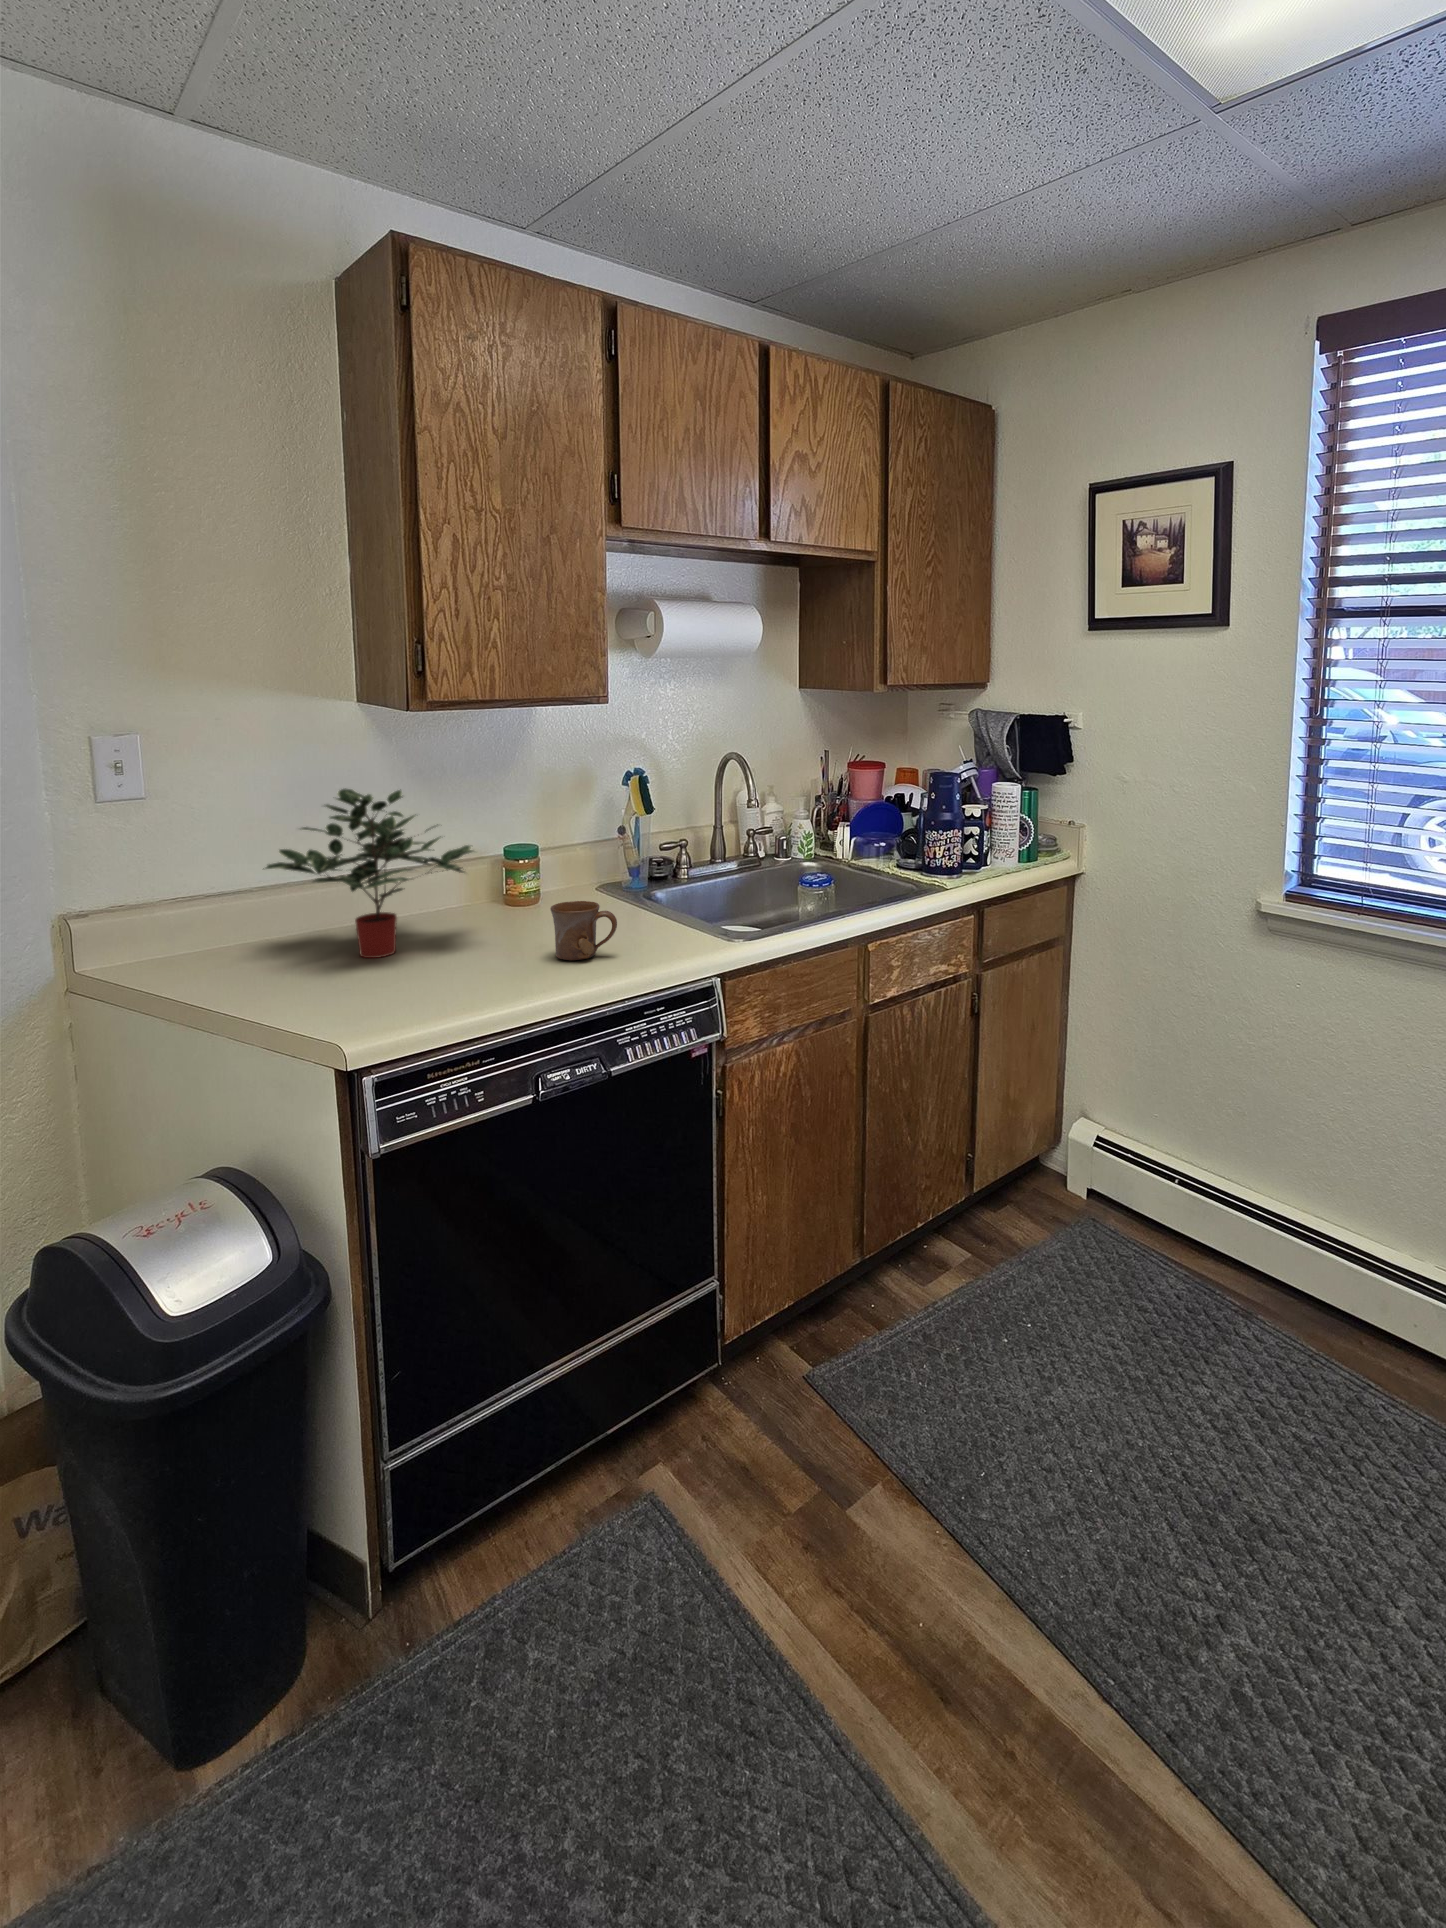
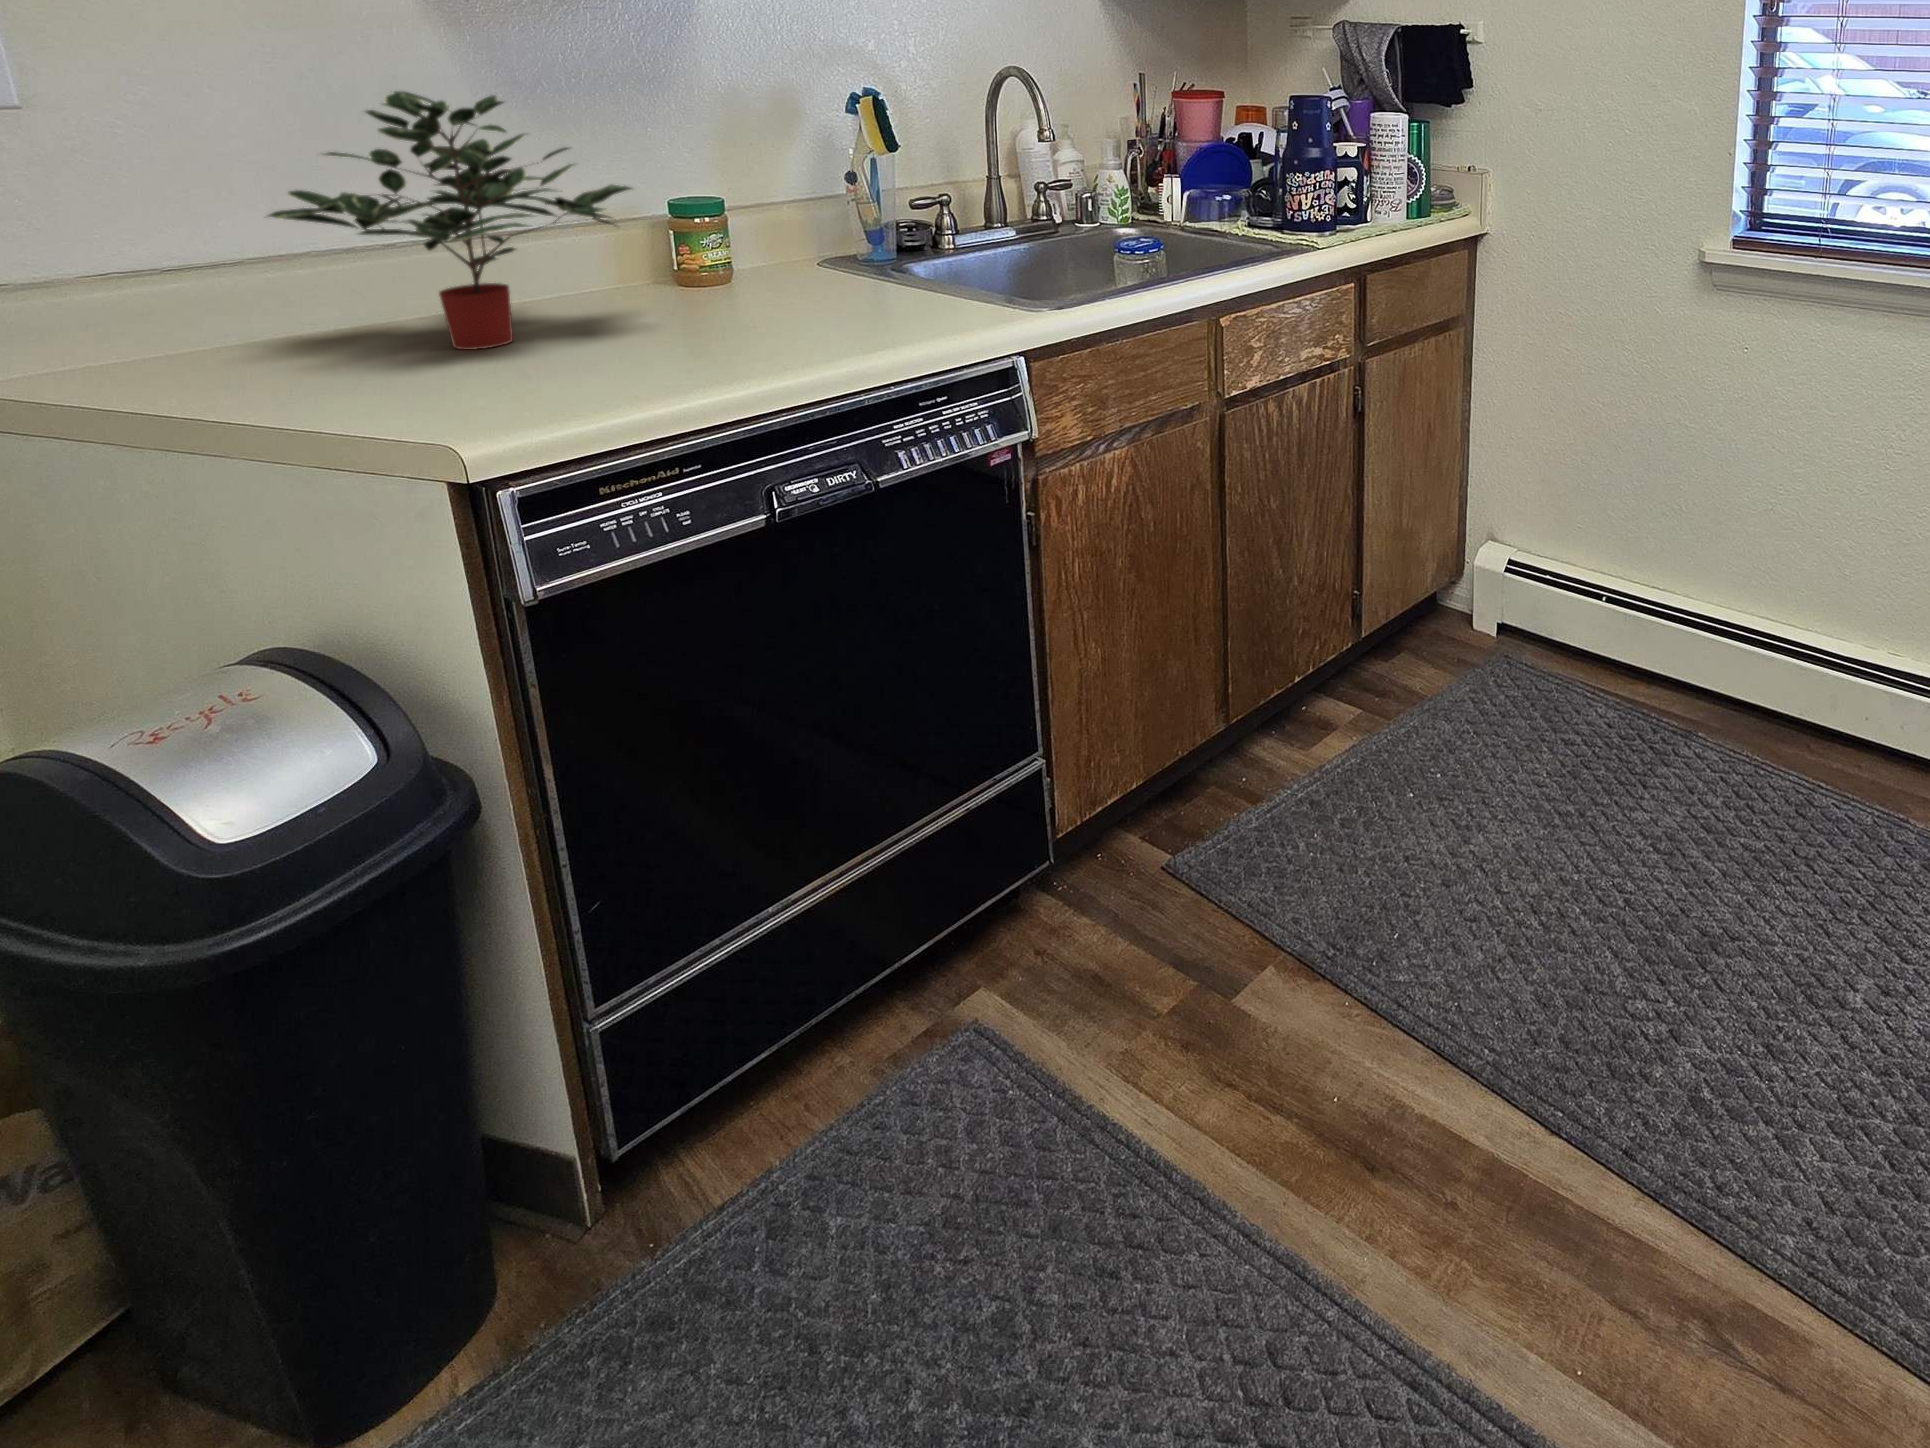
mug: present [550,901,617,960] -> none [762,257,867,338]

